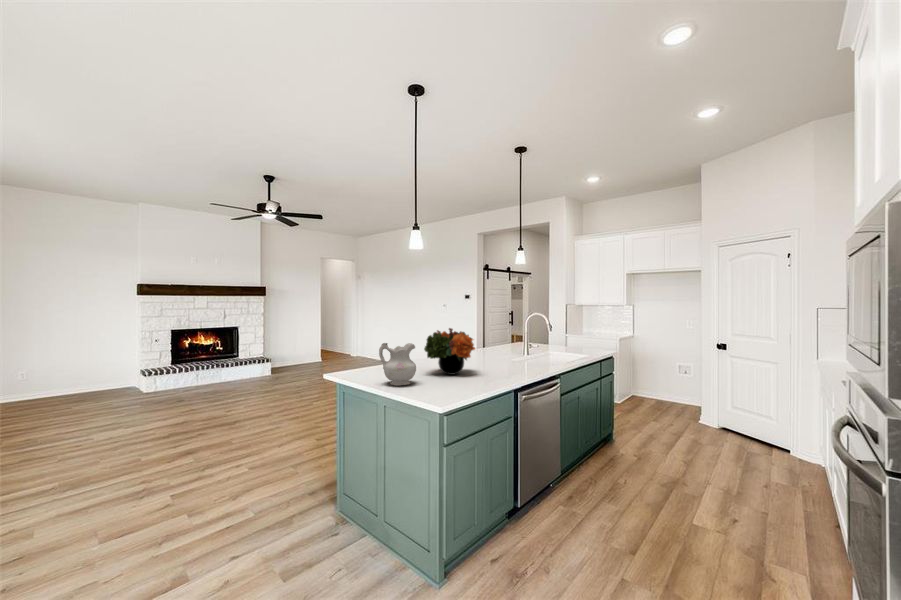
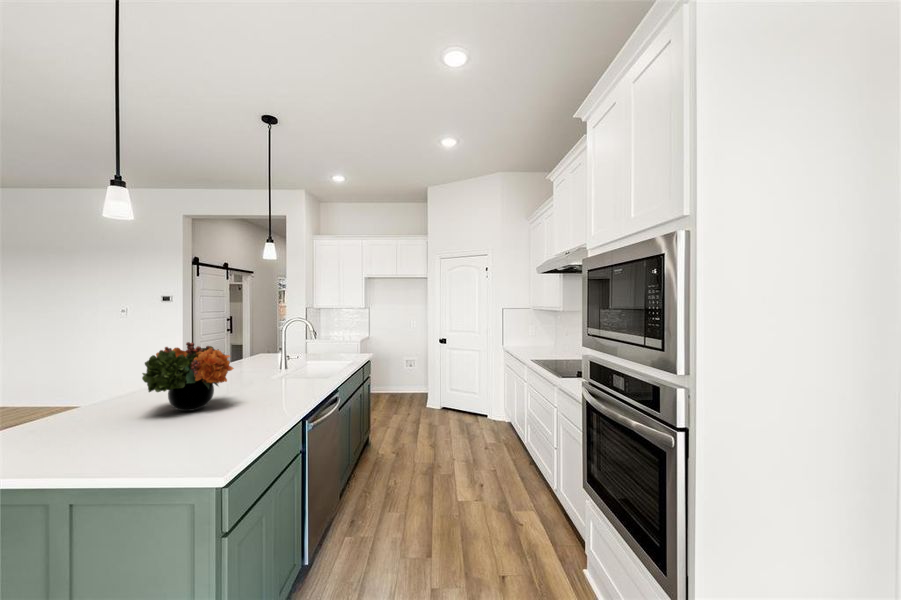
ceramic pitcher: present [379,343,416,386] -> none [49,373,136,452]

